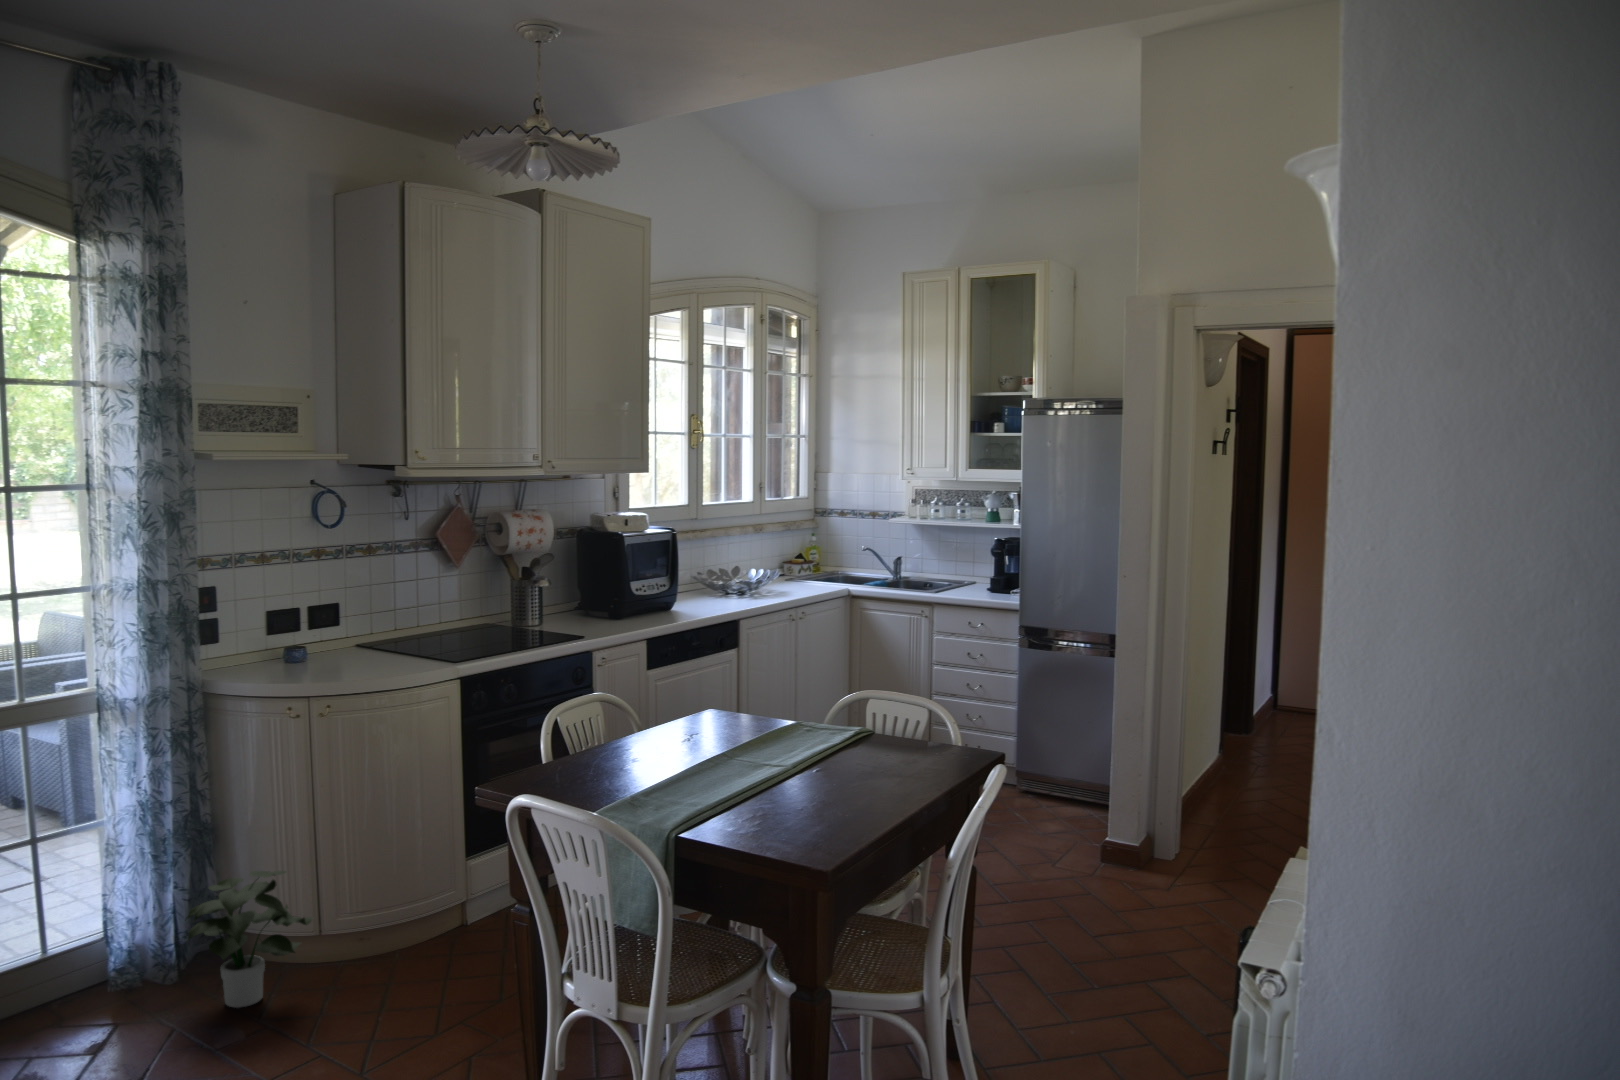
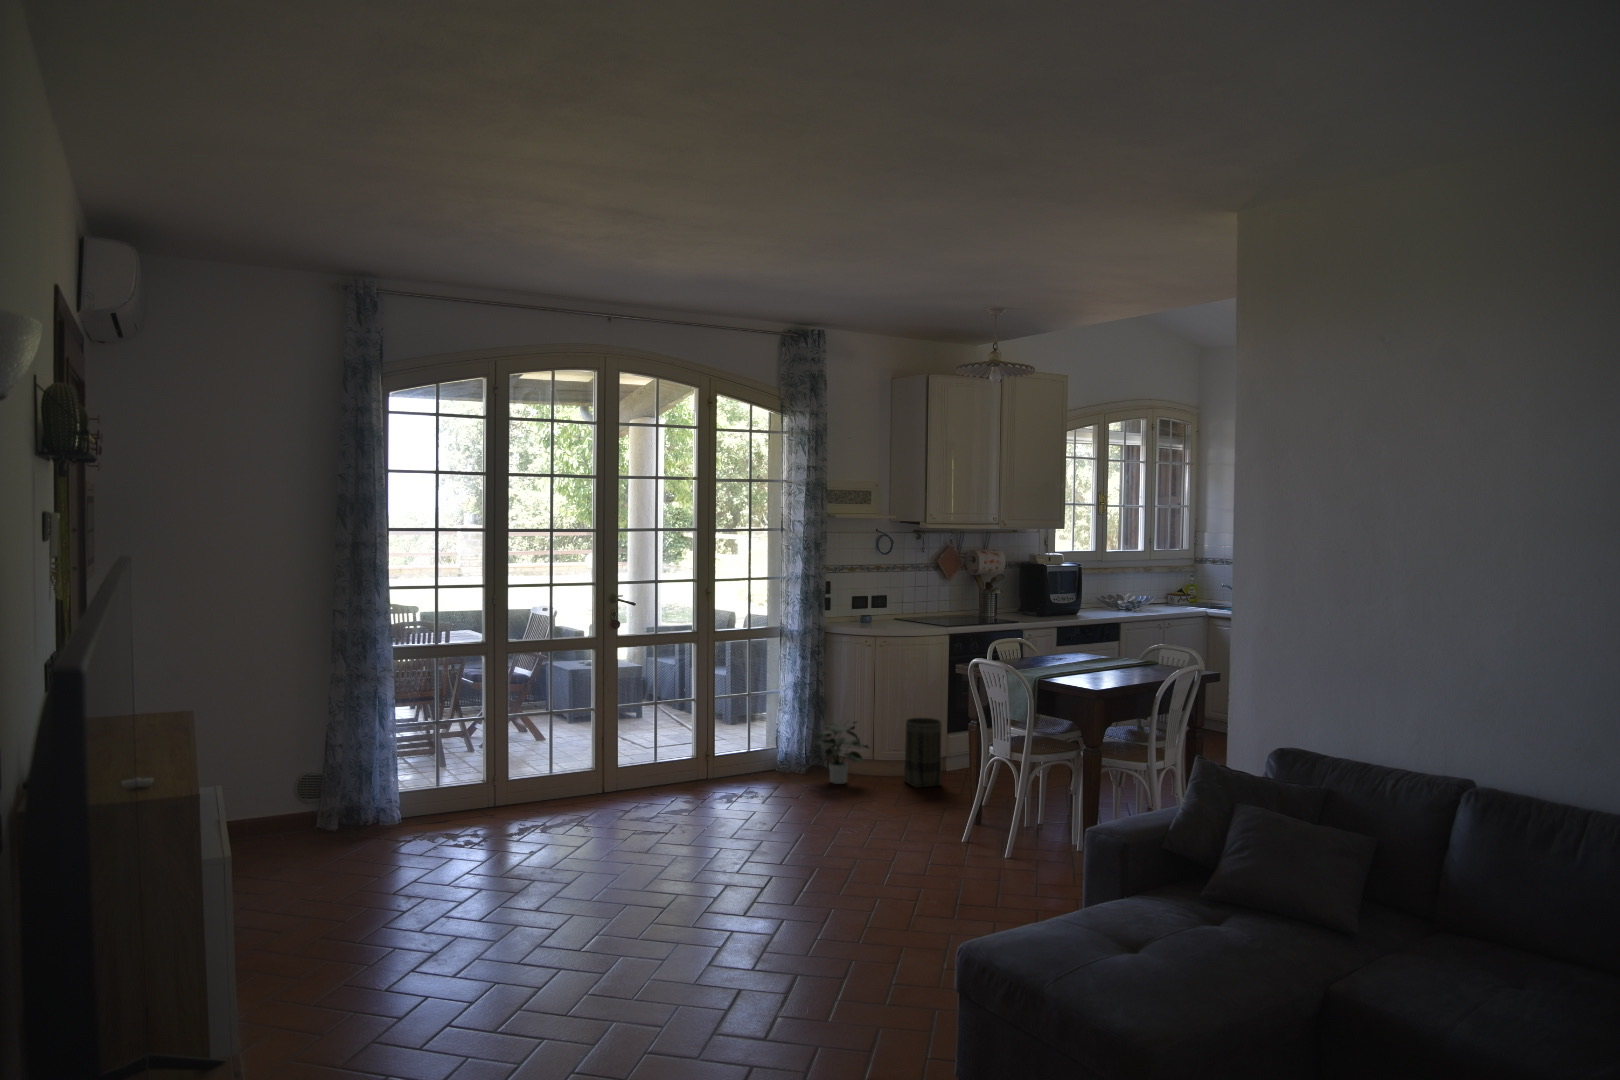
basket: none [384,842,461,987] -> present [904,718,942,788]

